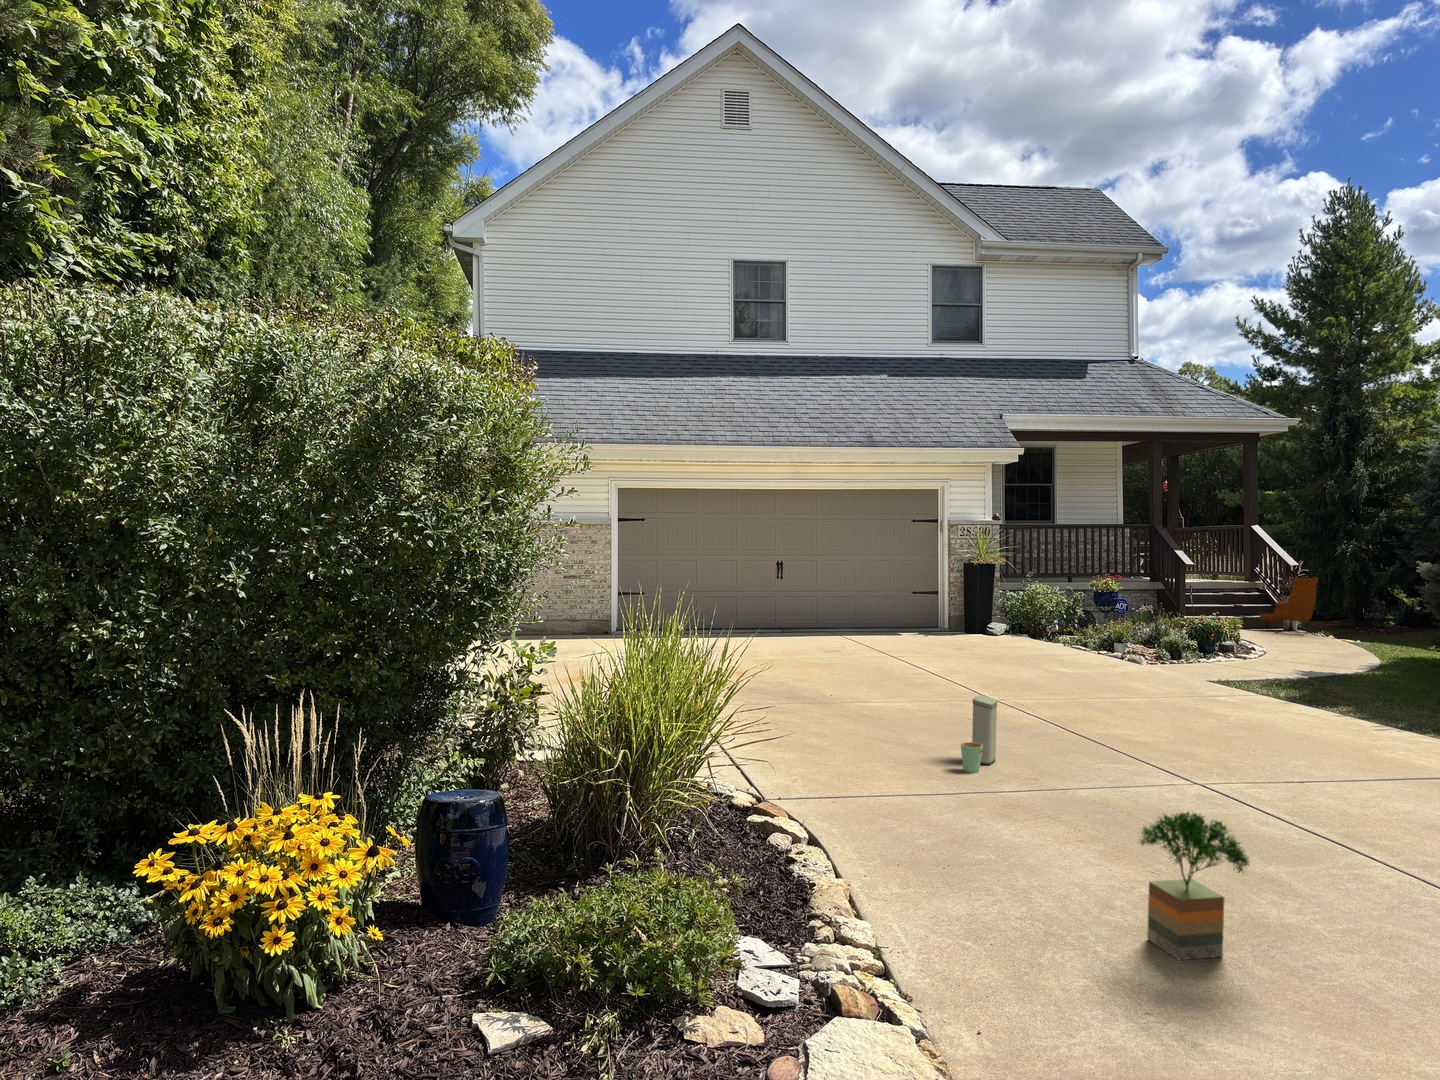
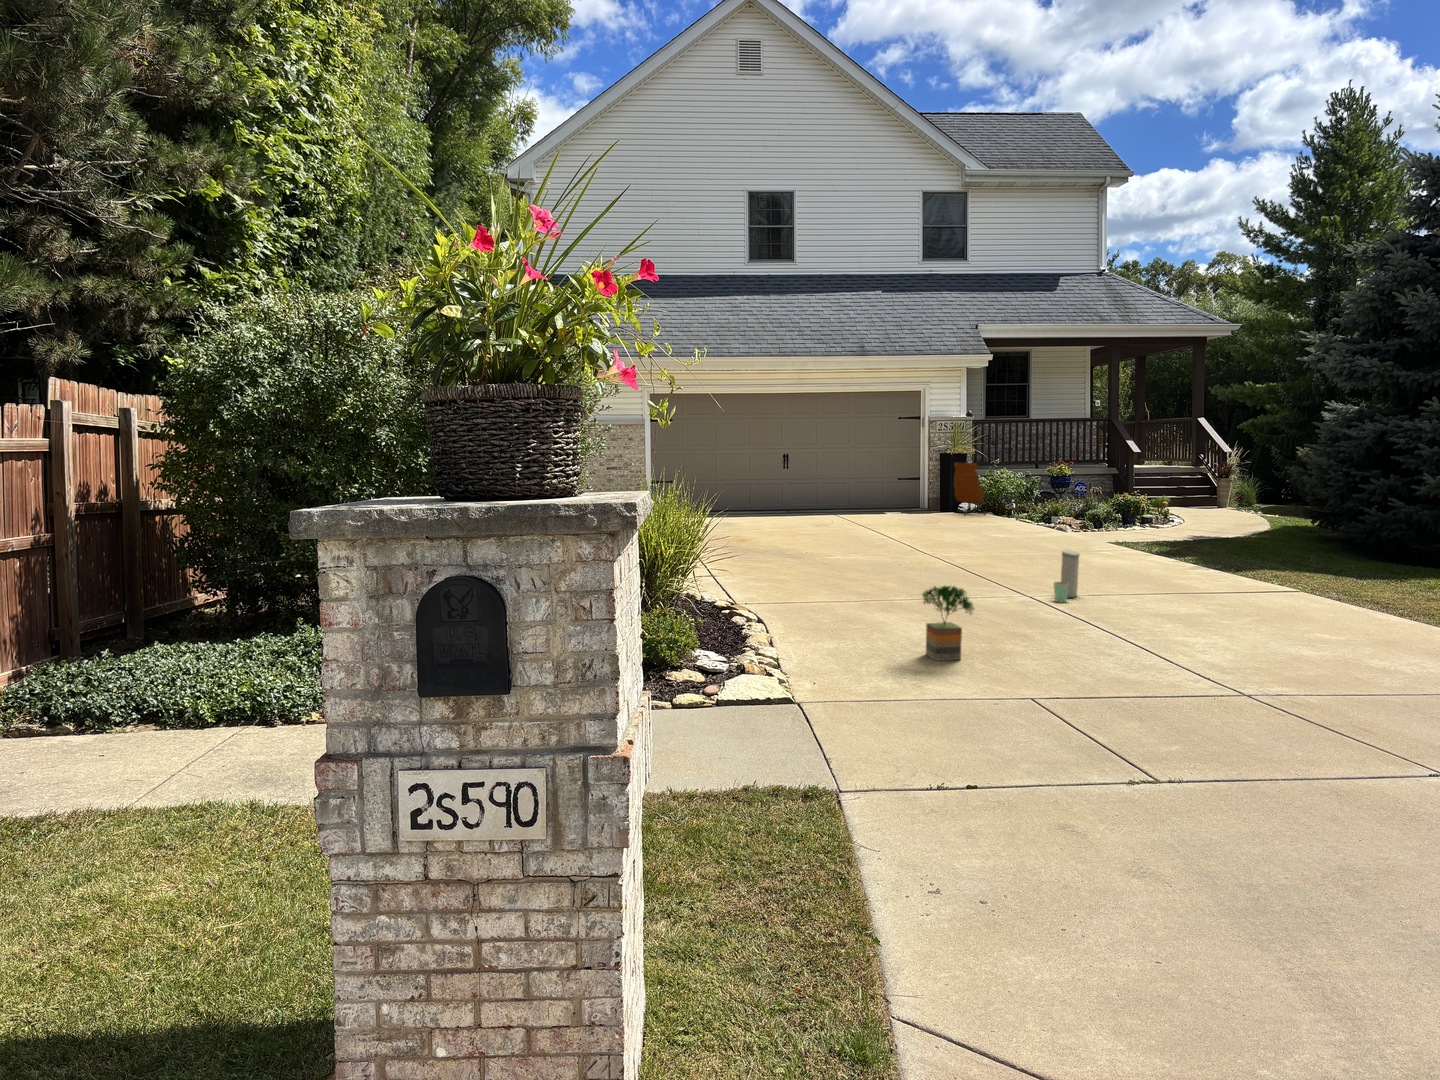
lounge chair: present [1259,577,1318,635] -> present [954,462,985,514]
trash can: present [961,695,997,773] -> present [1054,550,1079,602]

